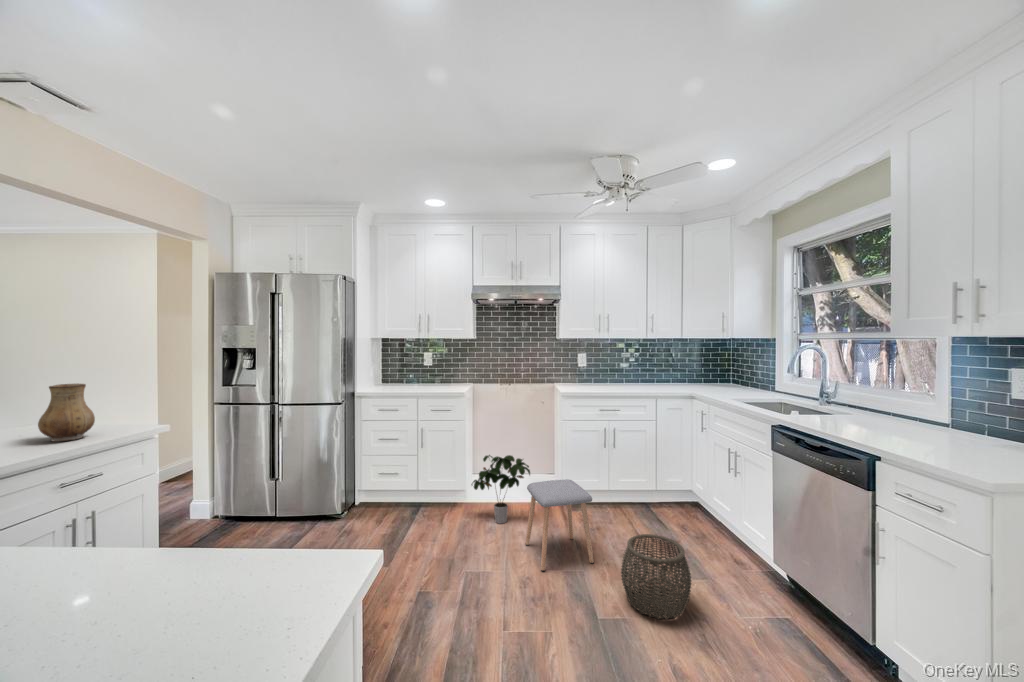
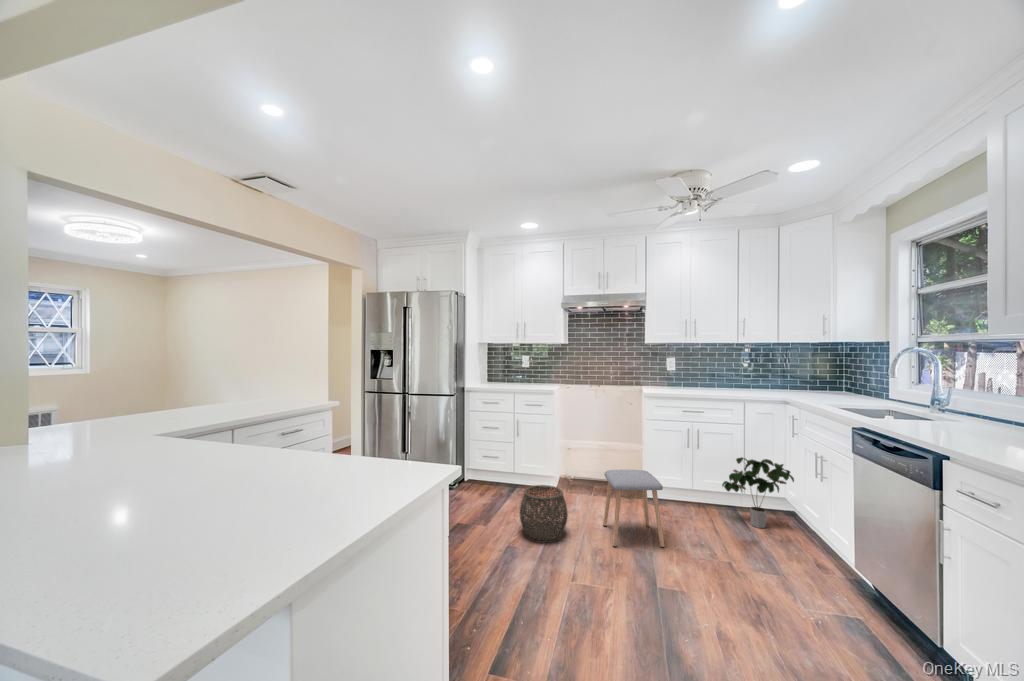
ceramic pitcher: present [38,384,95,441] -> none [269,369,298,406]
potted plant: present [471,455,530,524] -> present [722,457,794,528]
woven basket: present [621,534,691,620] -> present [520,485,568,540]

